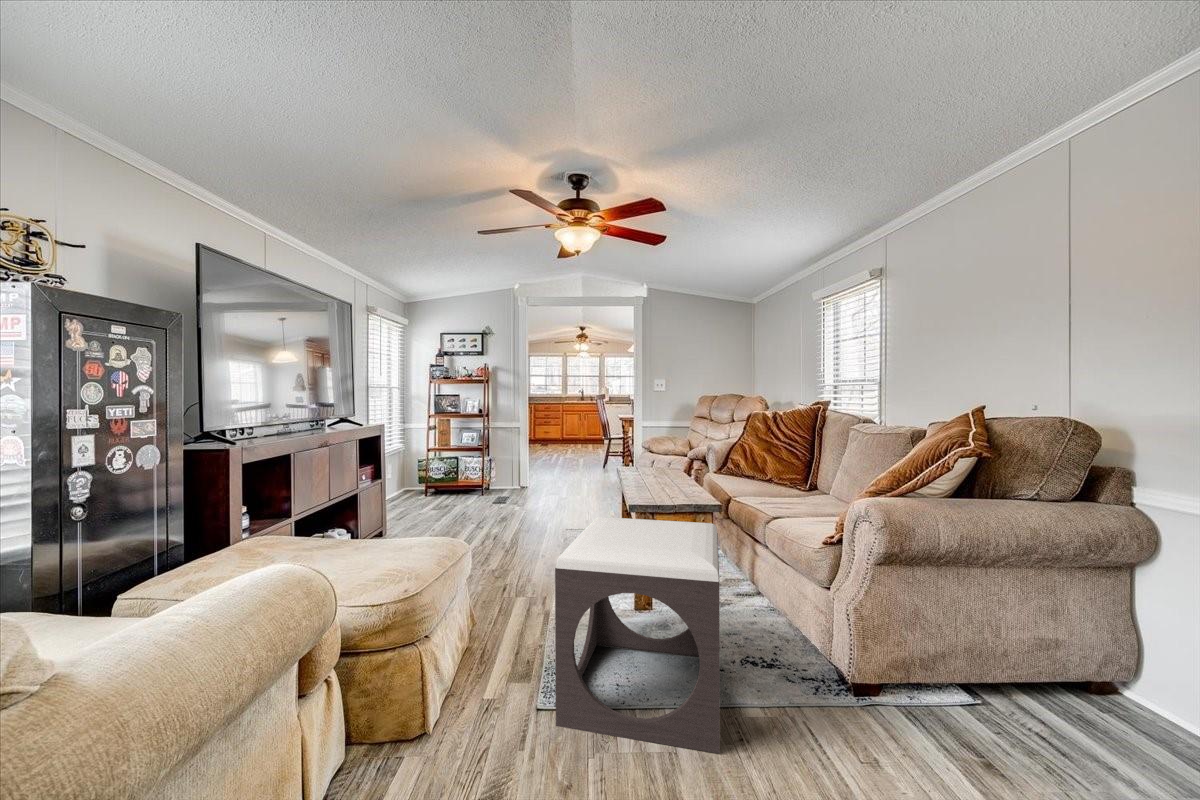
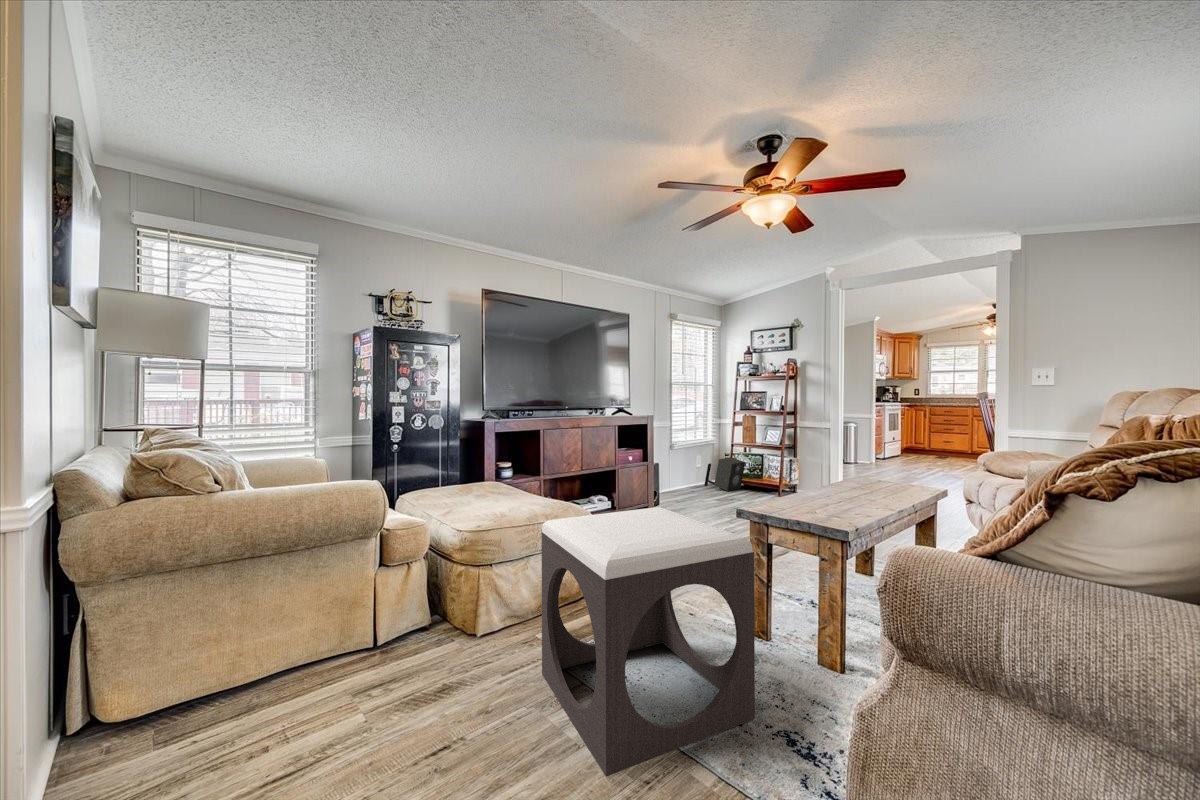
speaker: none [399,463,445,498] -> present [704,457,745,491]

